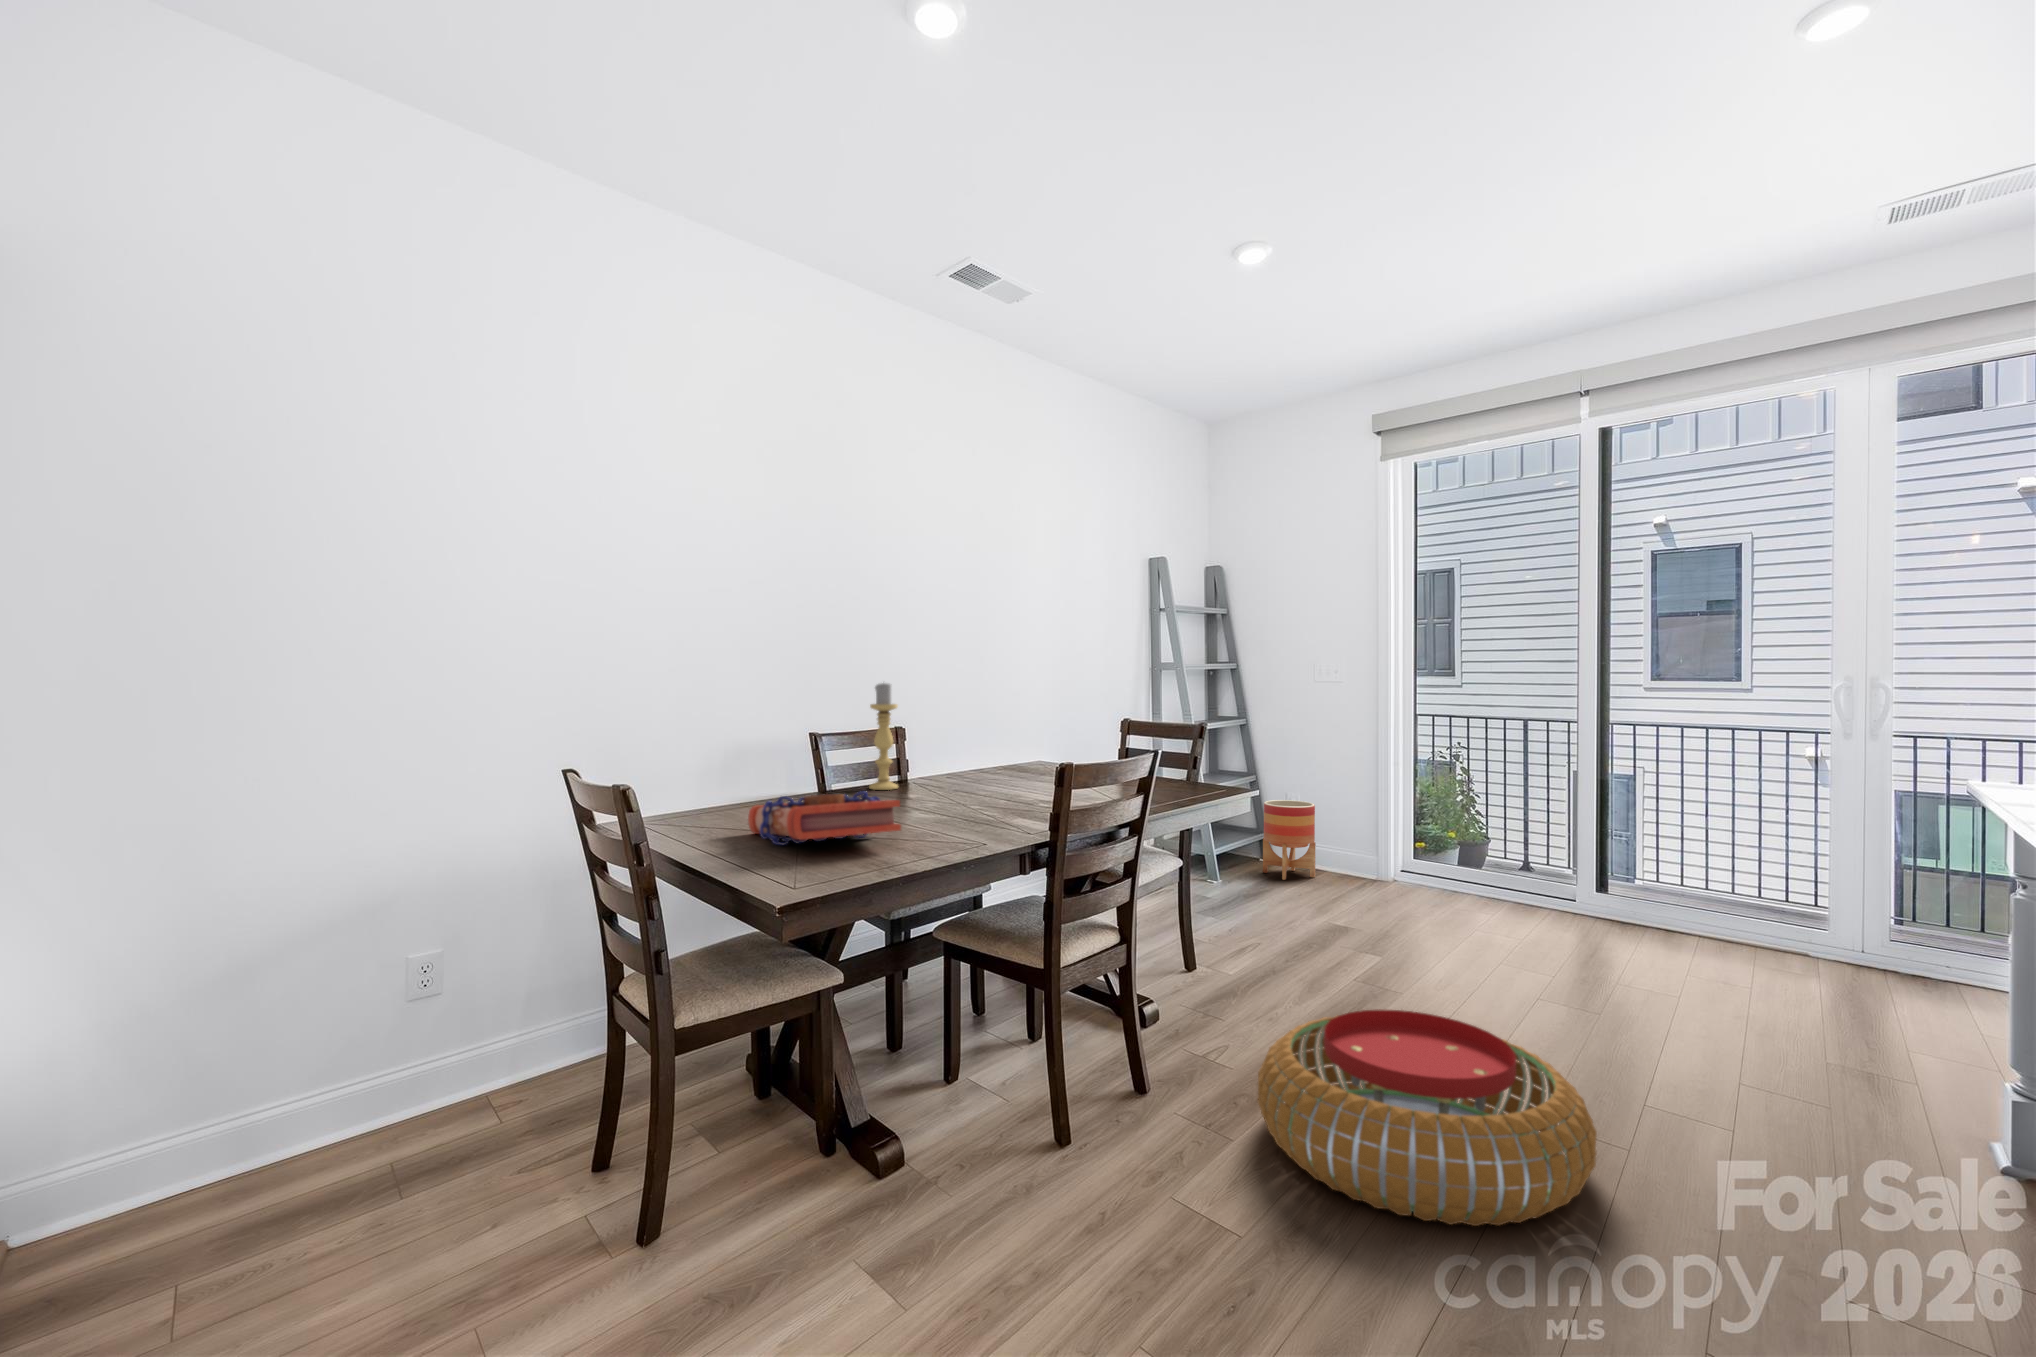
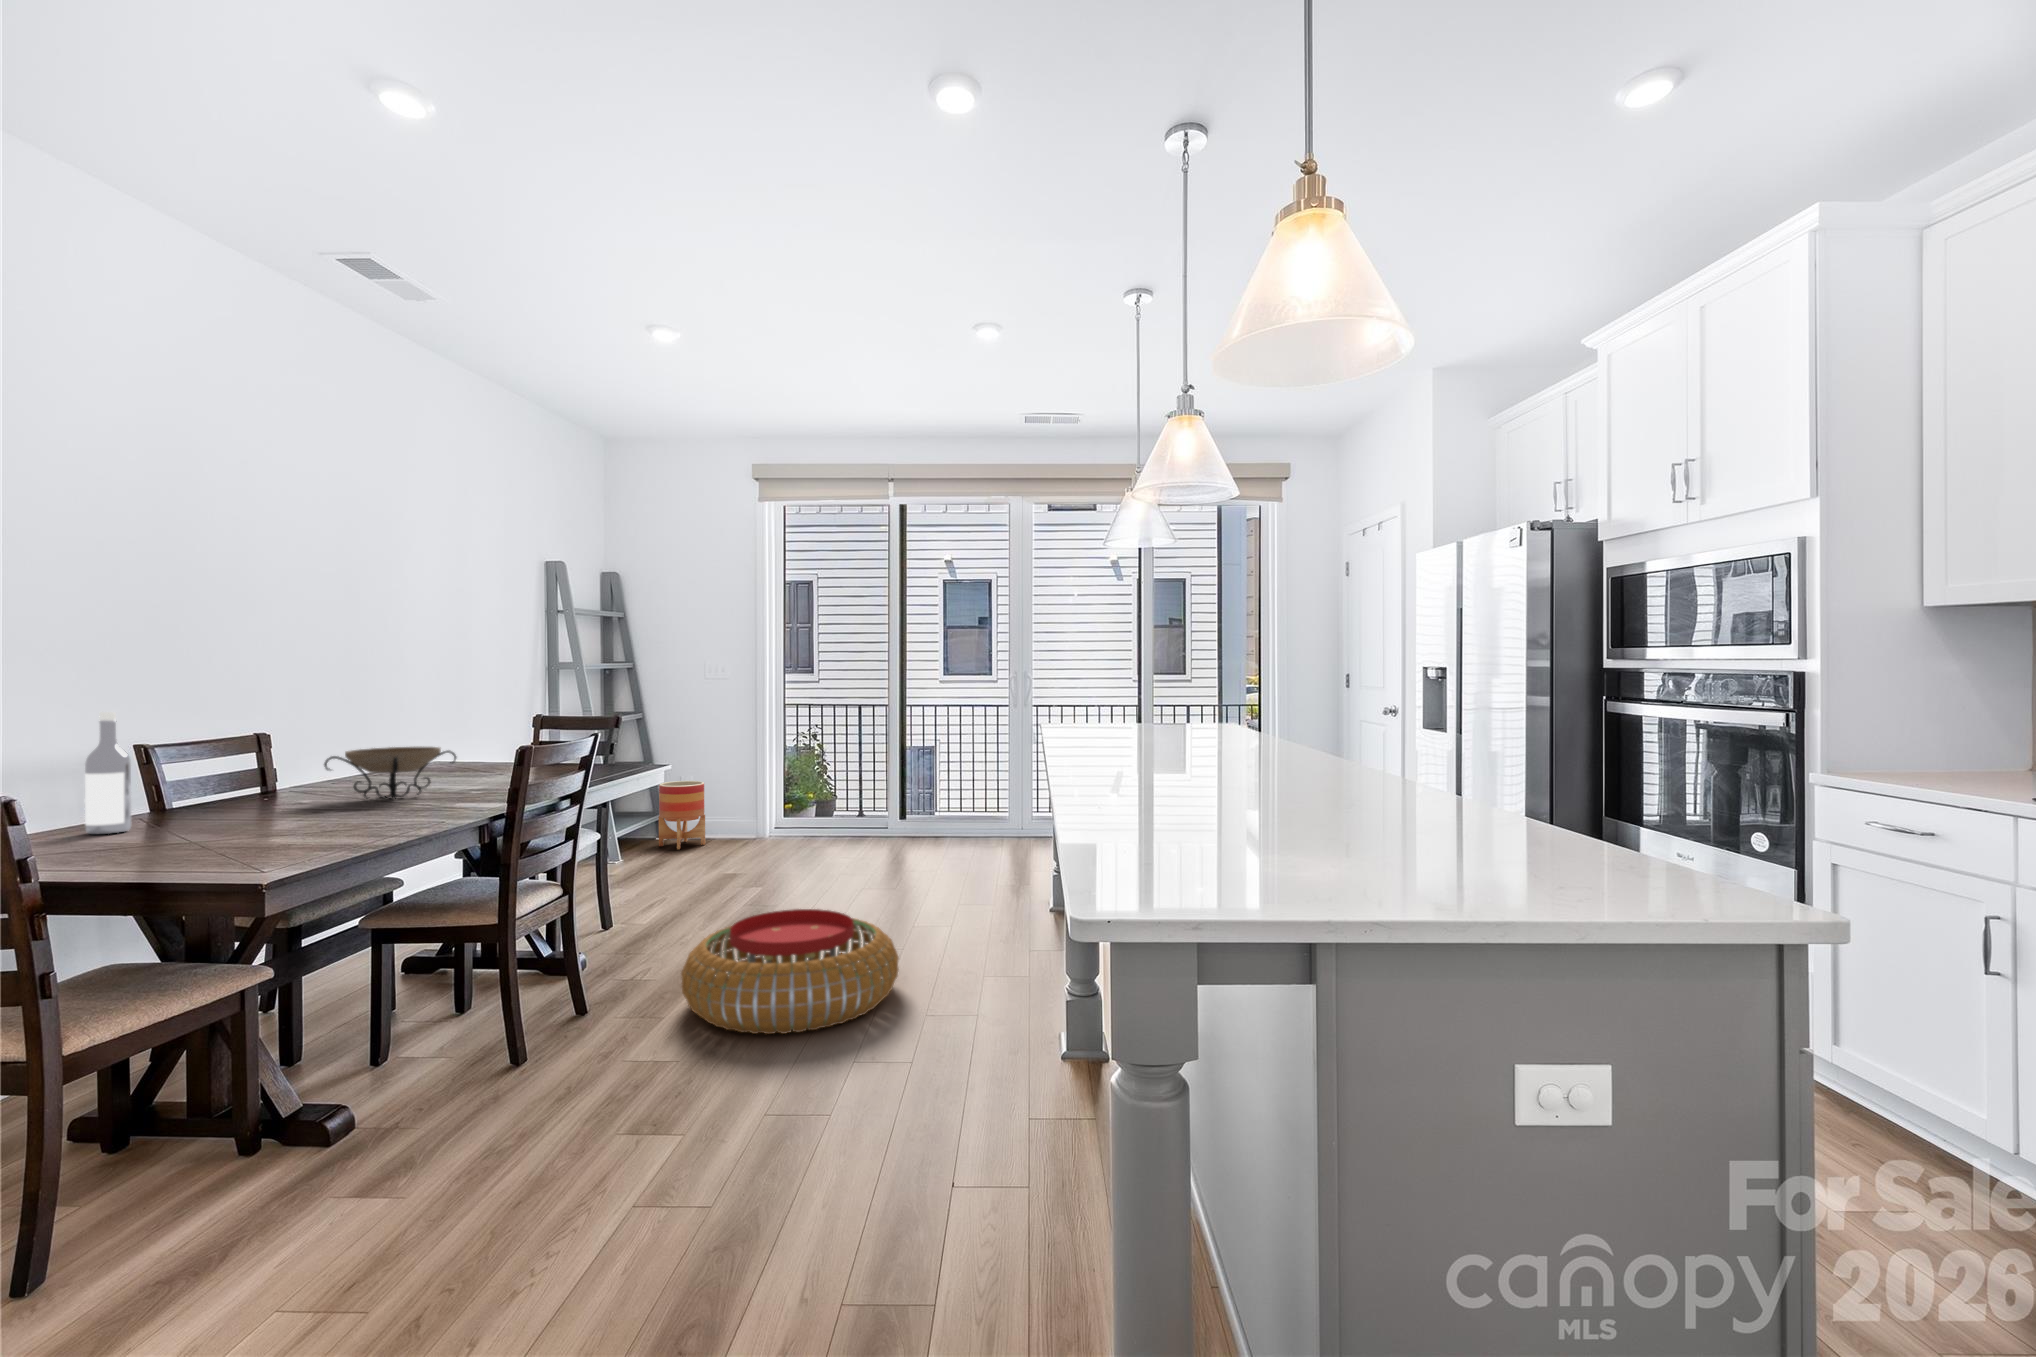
candle holder: present [869,683,898,790] -> none [264,686,301,795]
wine bottle: none [704,702,738,820] -> present [85,712,131,834]
decorative bowl: none [904,749,1023,806] -> present [324,747,456,799]
book: present [748,791,901,845] -> none [169,788,367,844]

